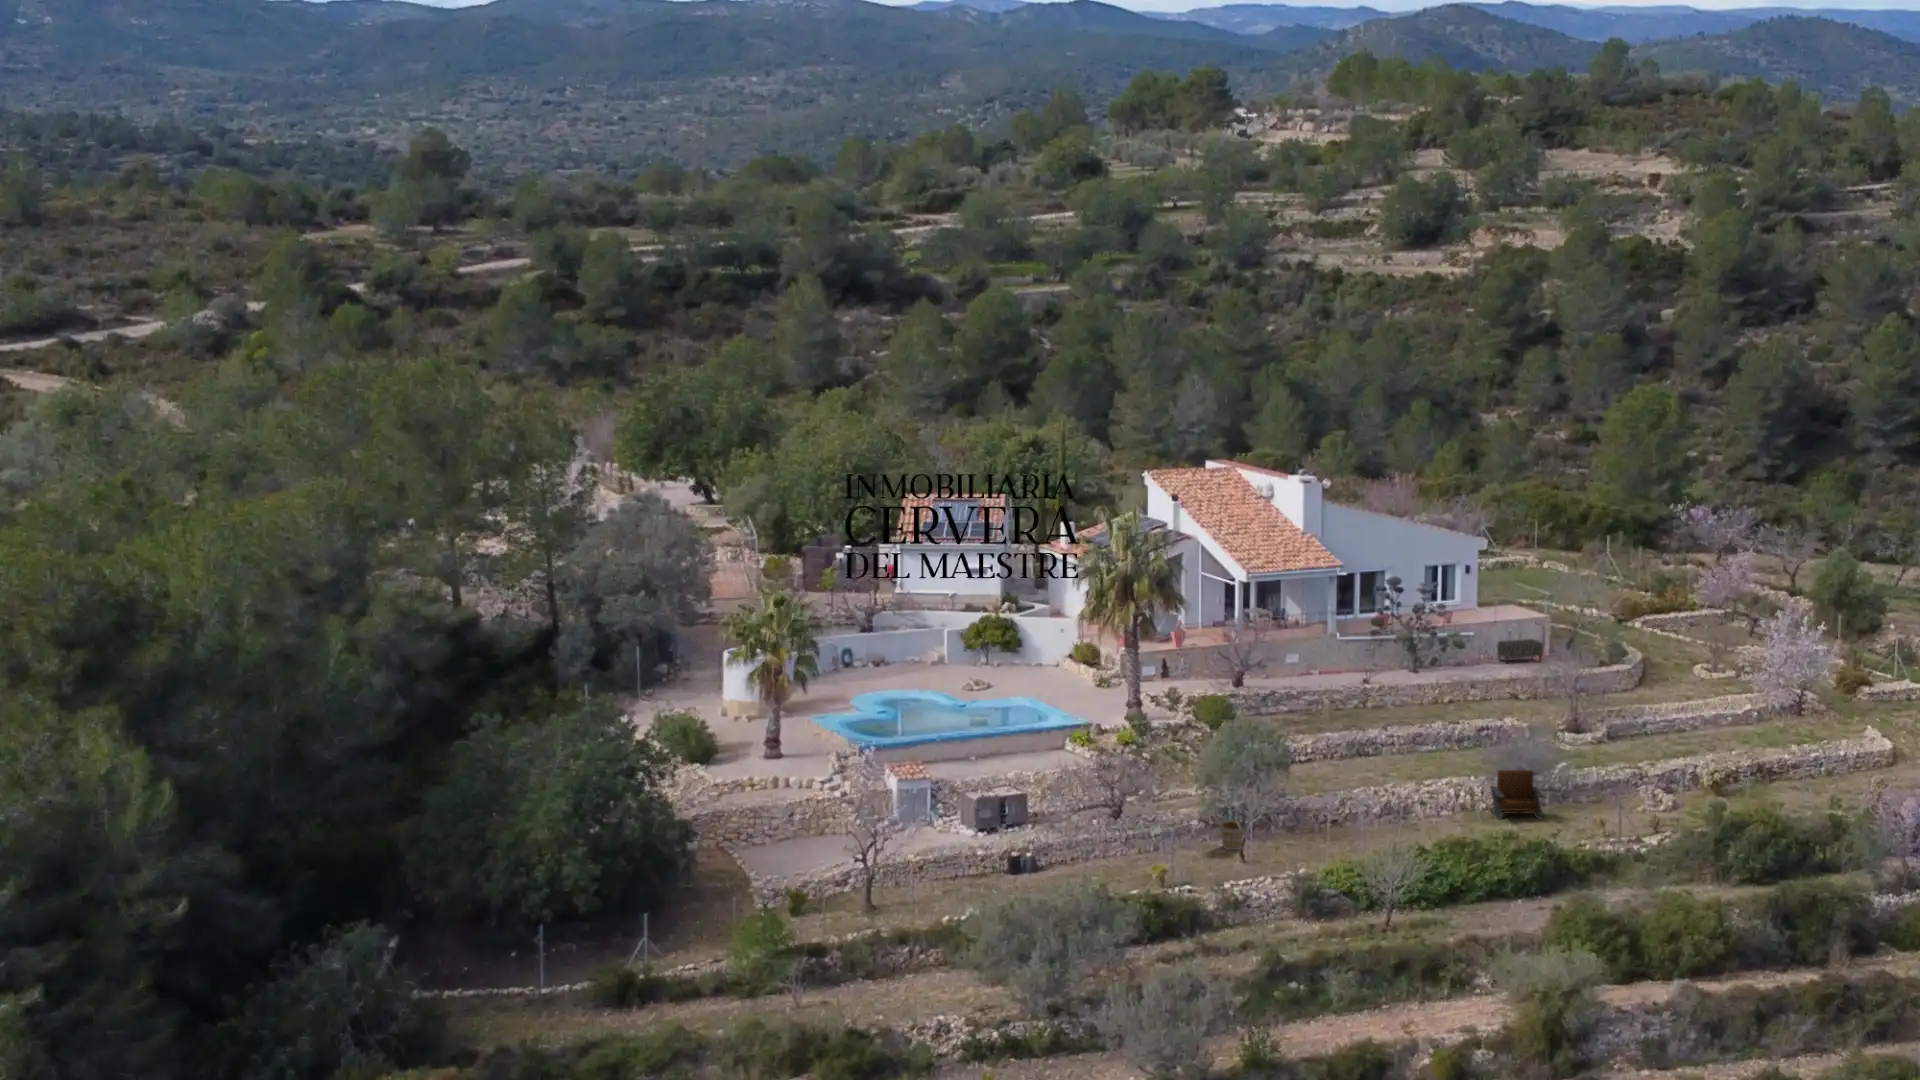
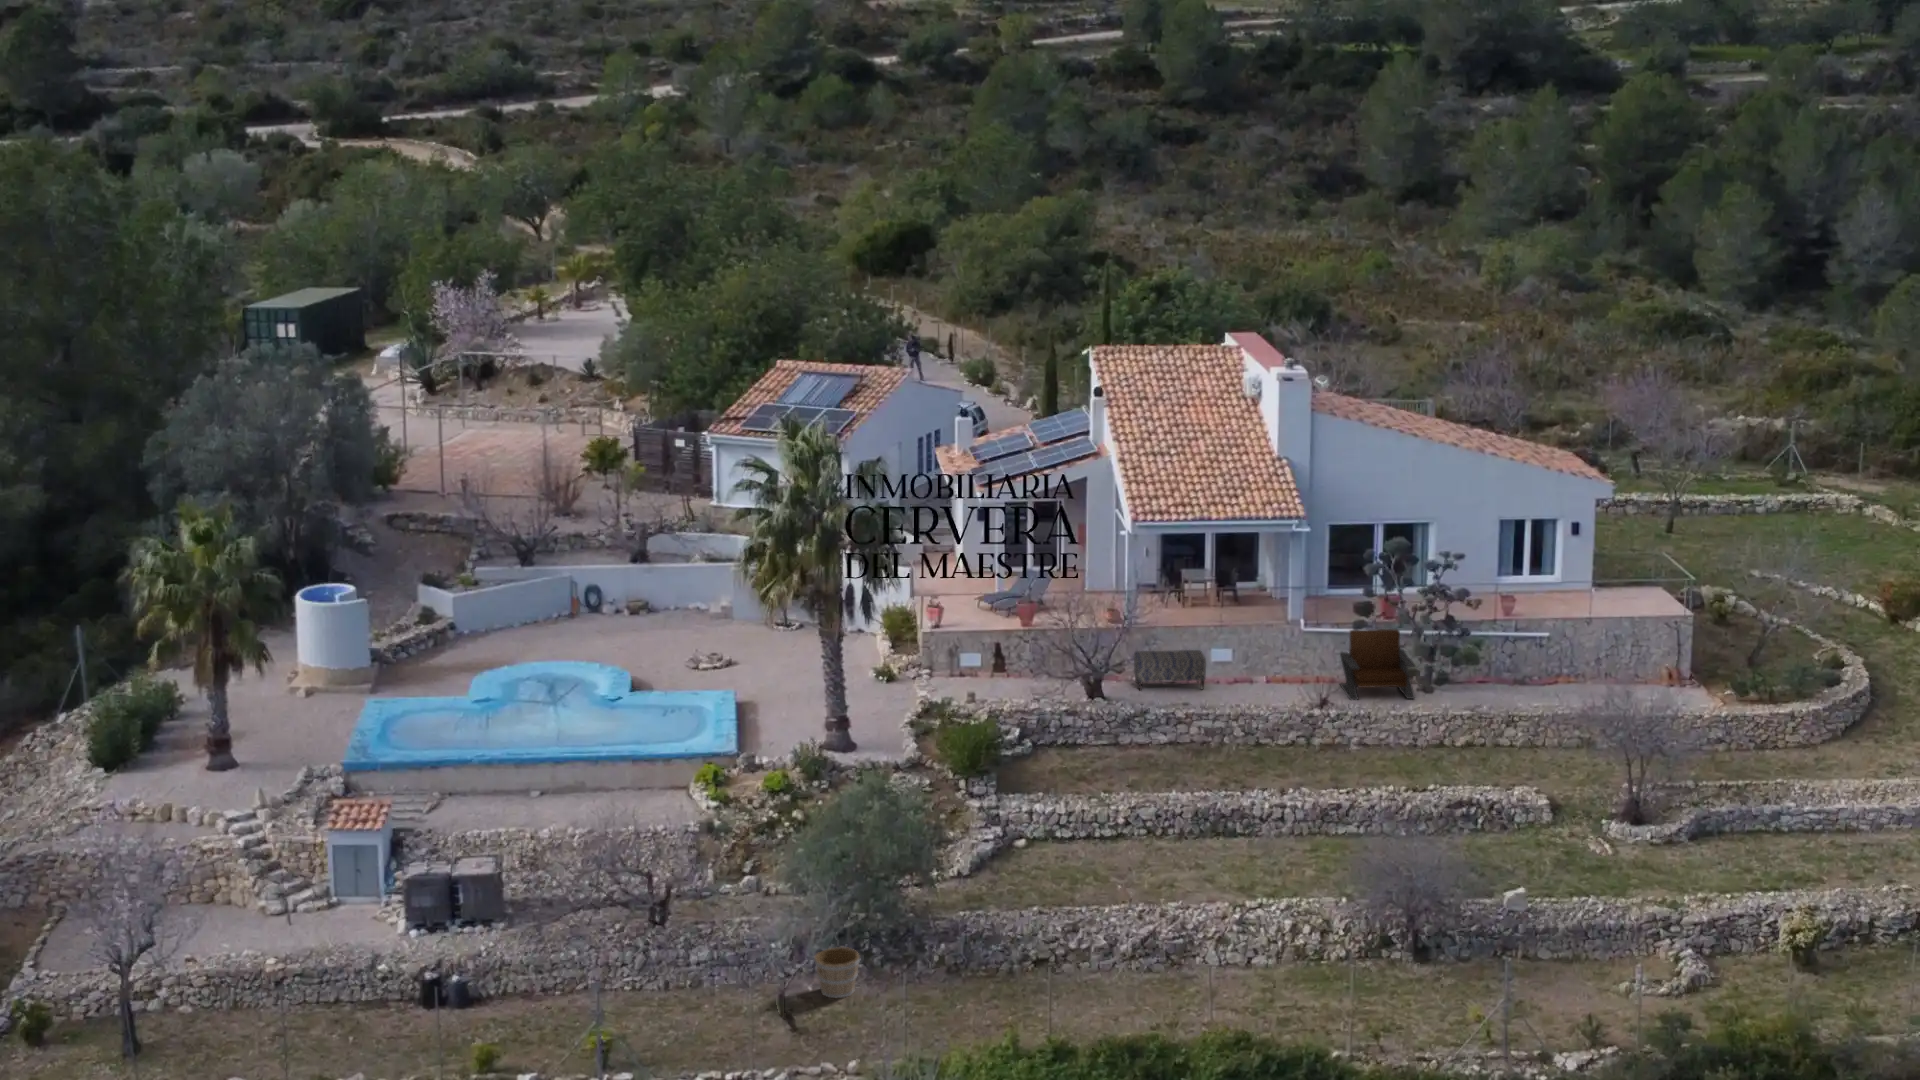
bench: present [1497,639,1544,663] -> present [1134,650,1206,691]
lounge chair: present [1490,770,1544,820] -> present [1340,629,1416,700]

